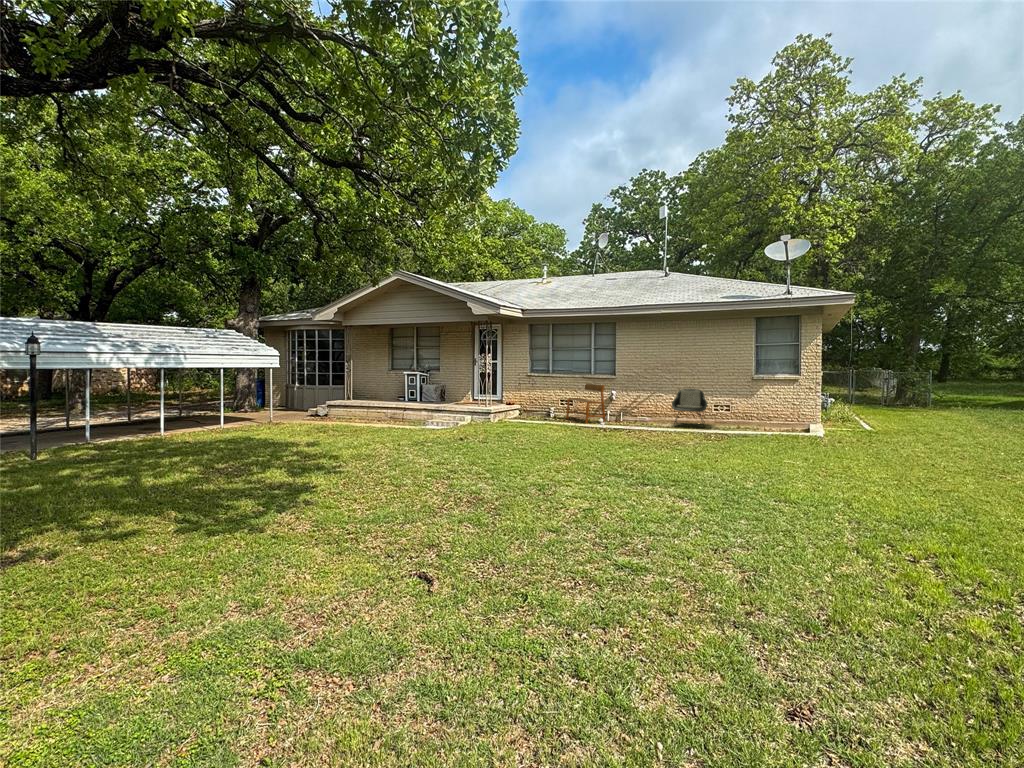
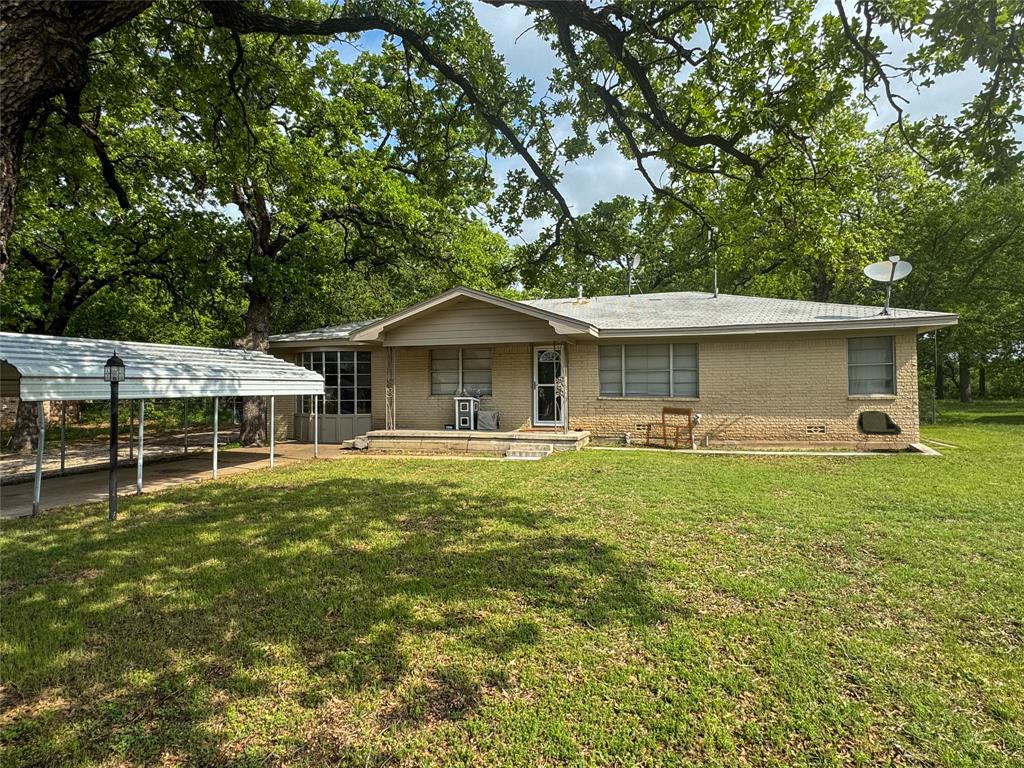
lounge chair: present [672,389,707,428] -> present [856,411,901,453]

